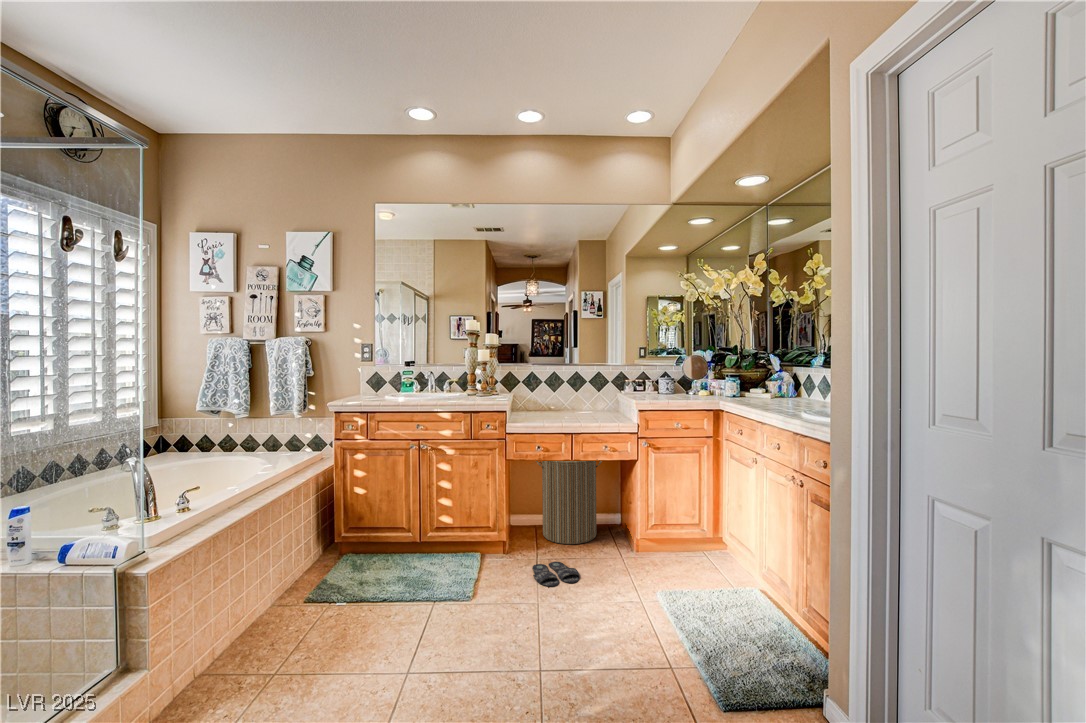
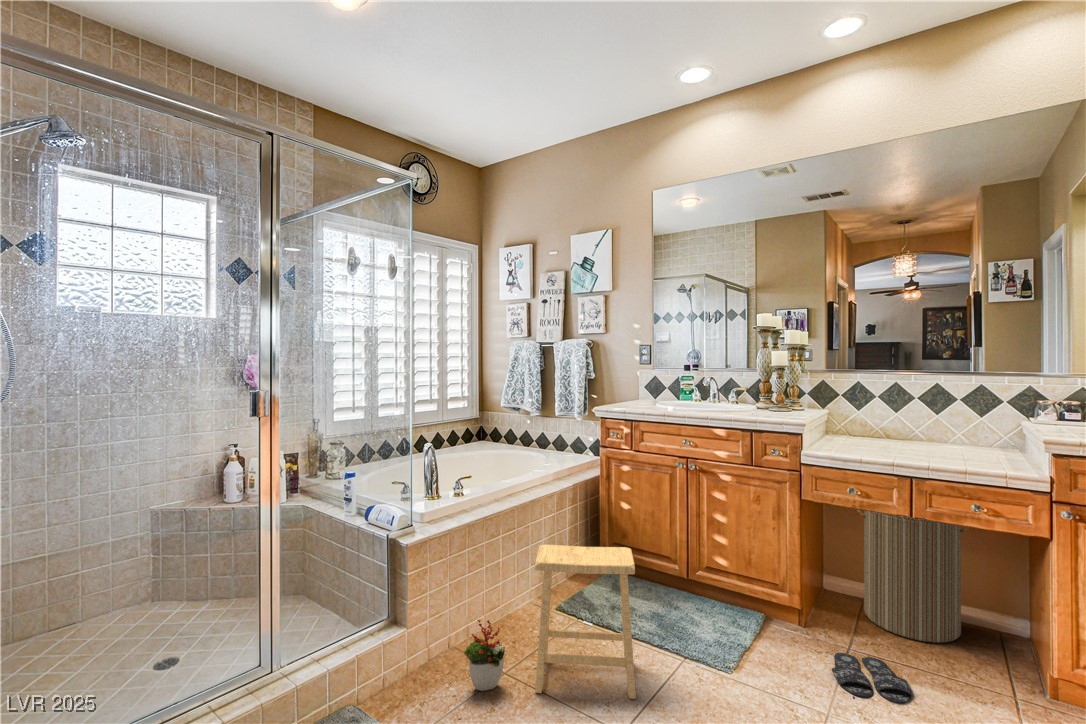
footstool: none [304,520,405,670] -> present [535,544,636,699]
decorative plant: none [234,617,278,691] -> present [464,620,505,691]

